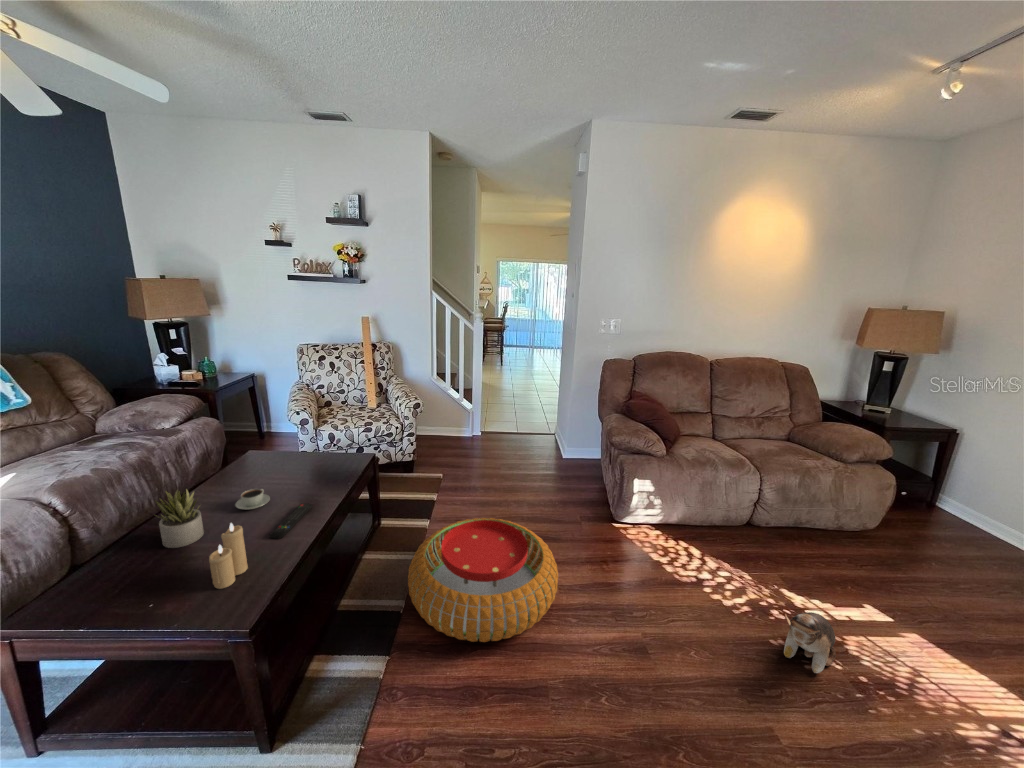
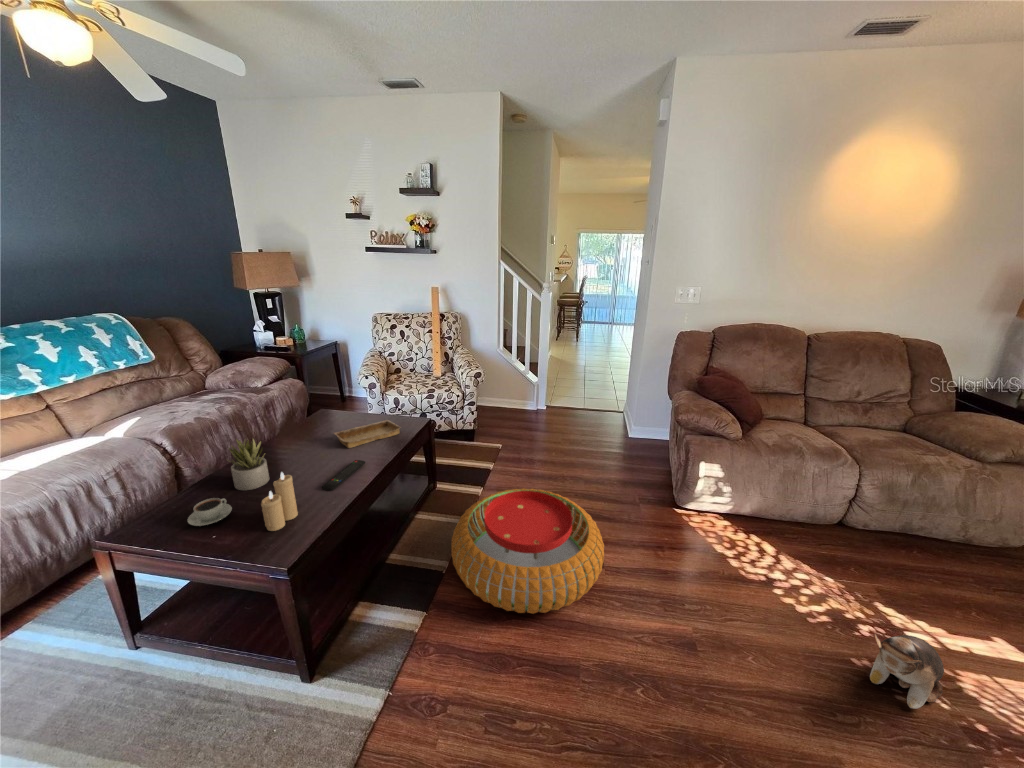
tray: none [270,458,346,492] -> present [334,420,400,448]
coffee cup: present [235,489,270,509] -> present [188,498,232,526]

